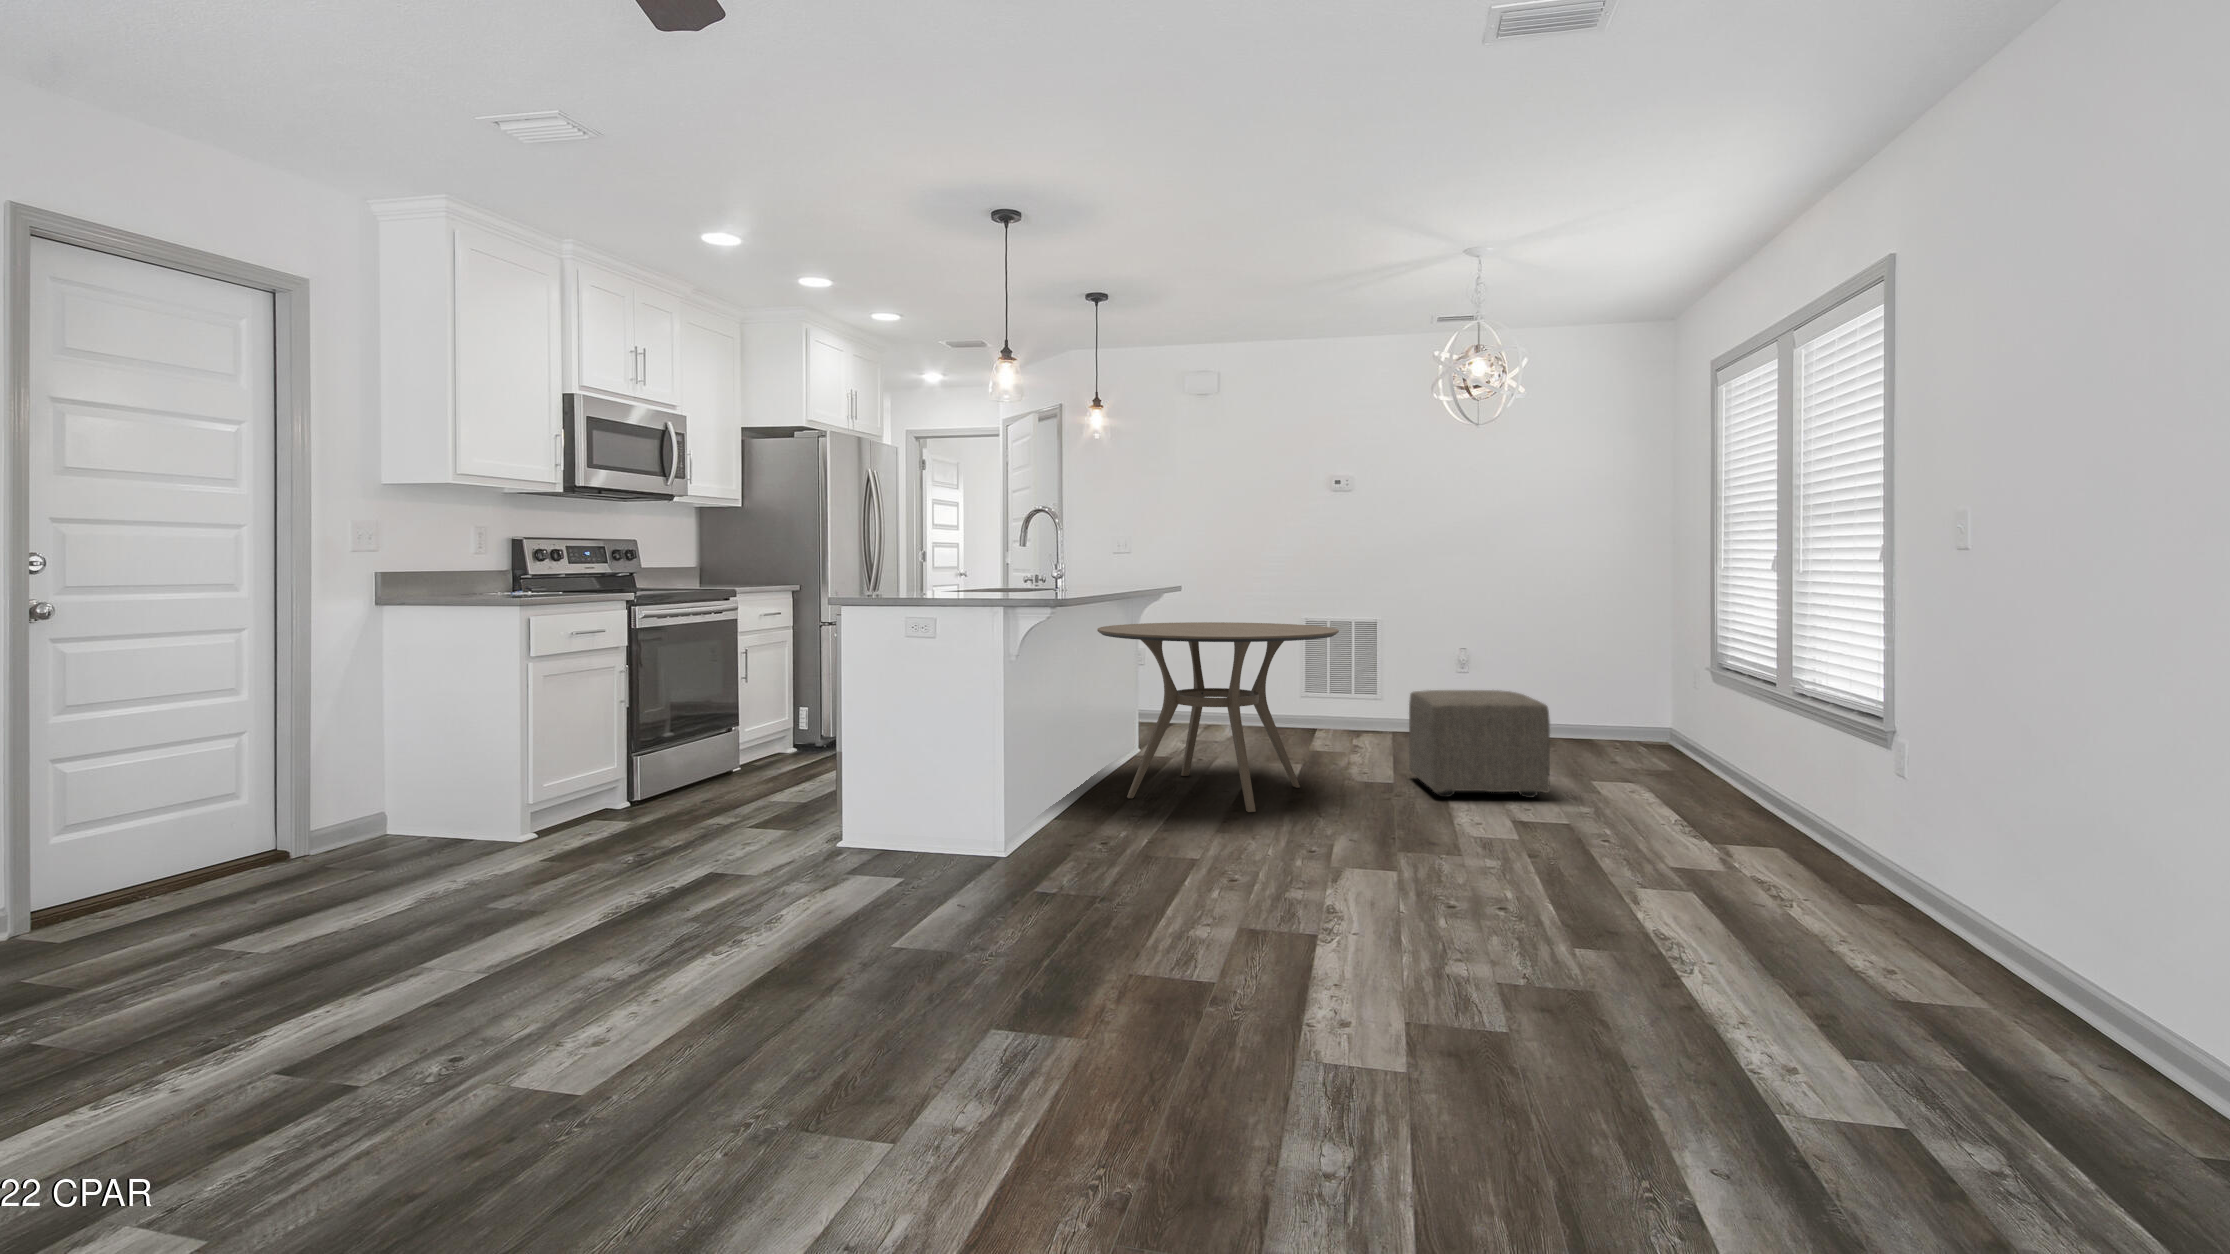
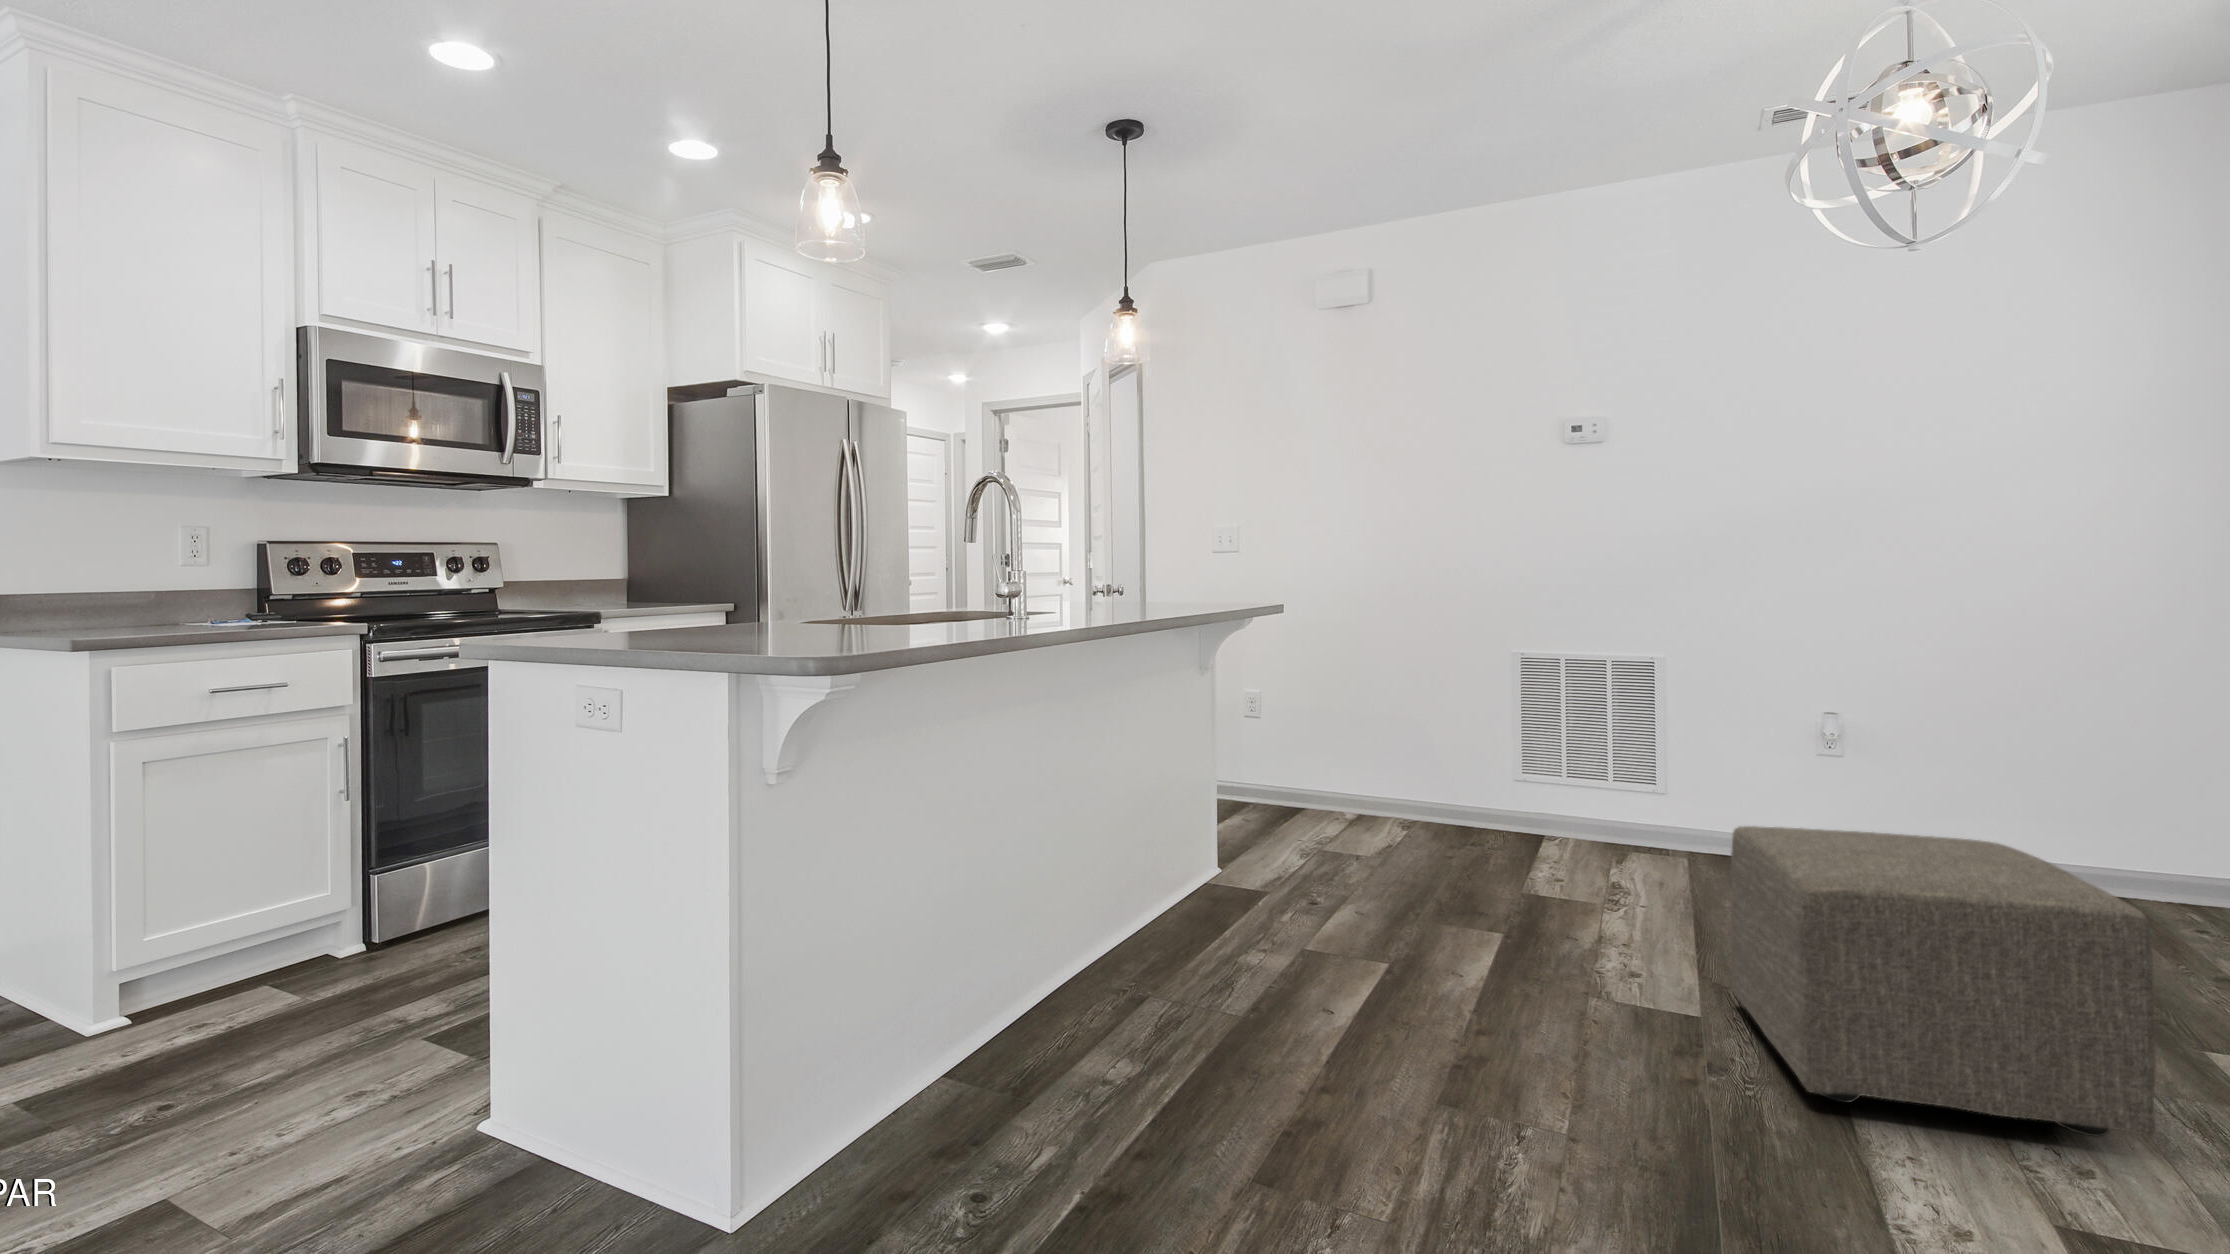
dining table: present [1097,622,1339,812] -> none [1060,669,1557,1103]

